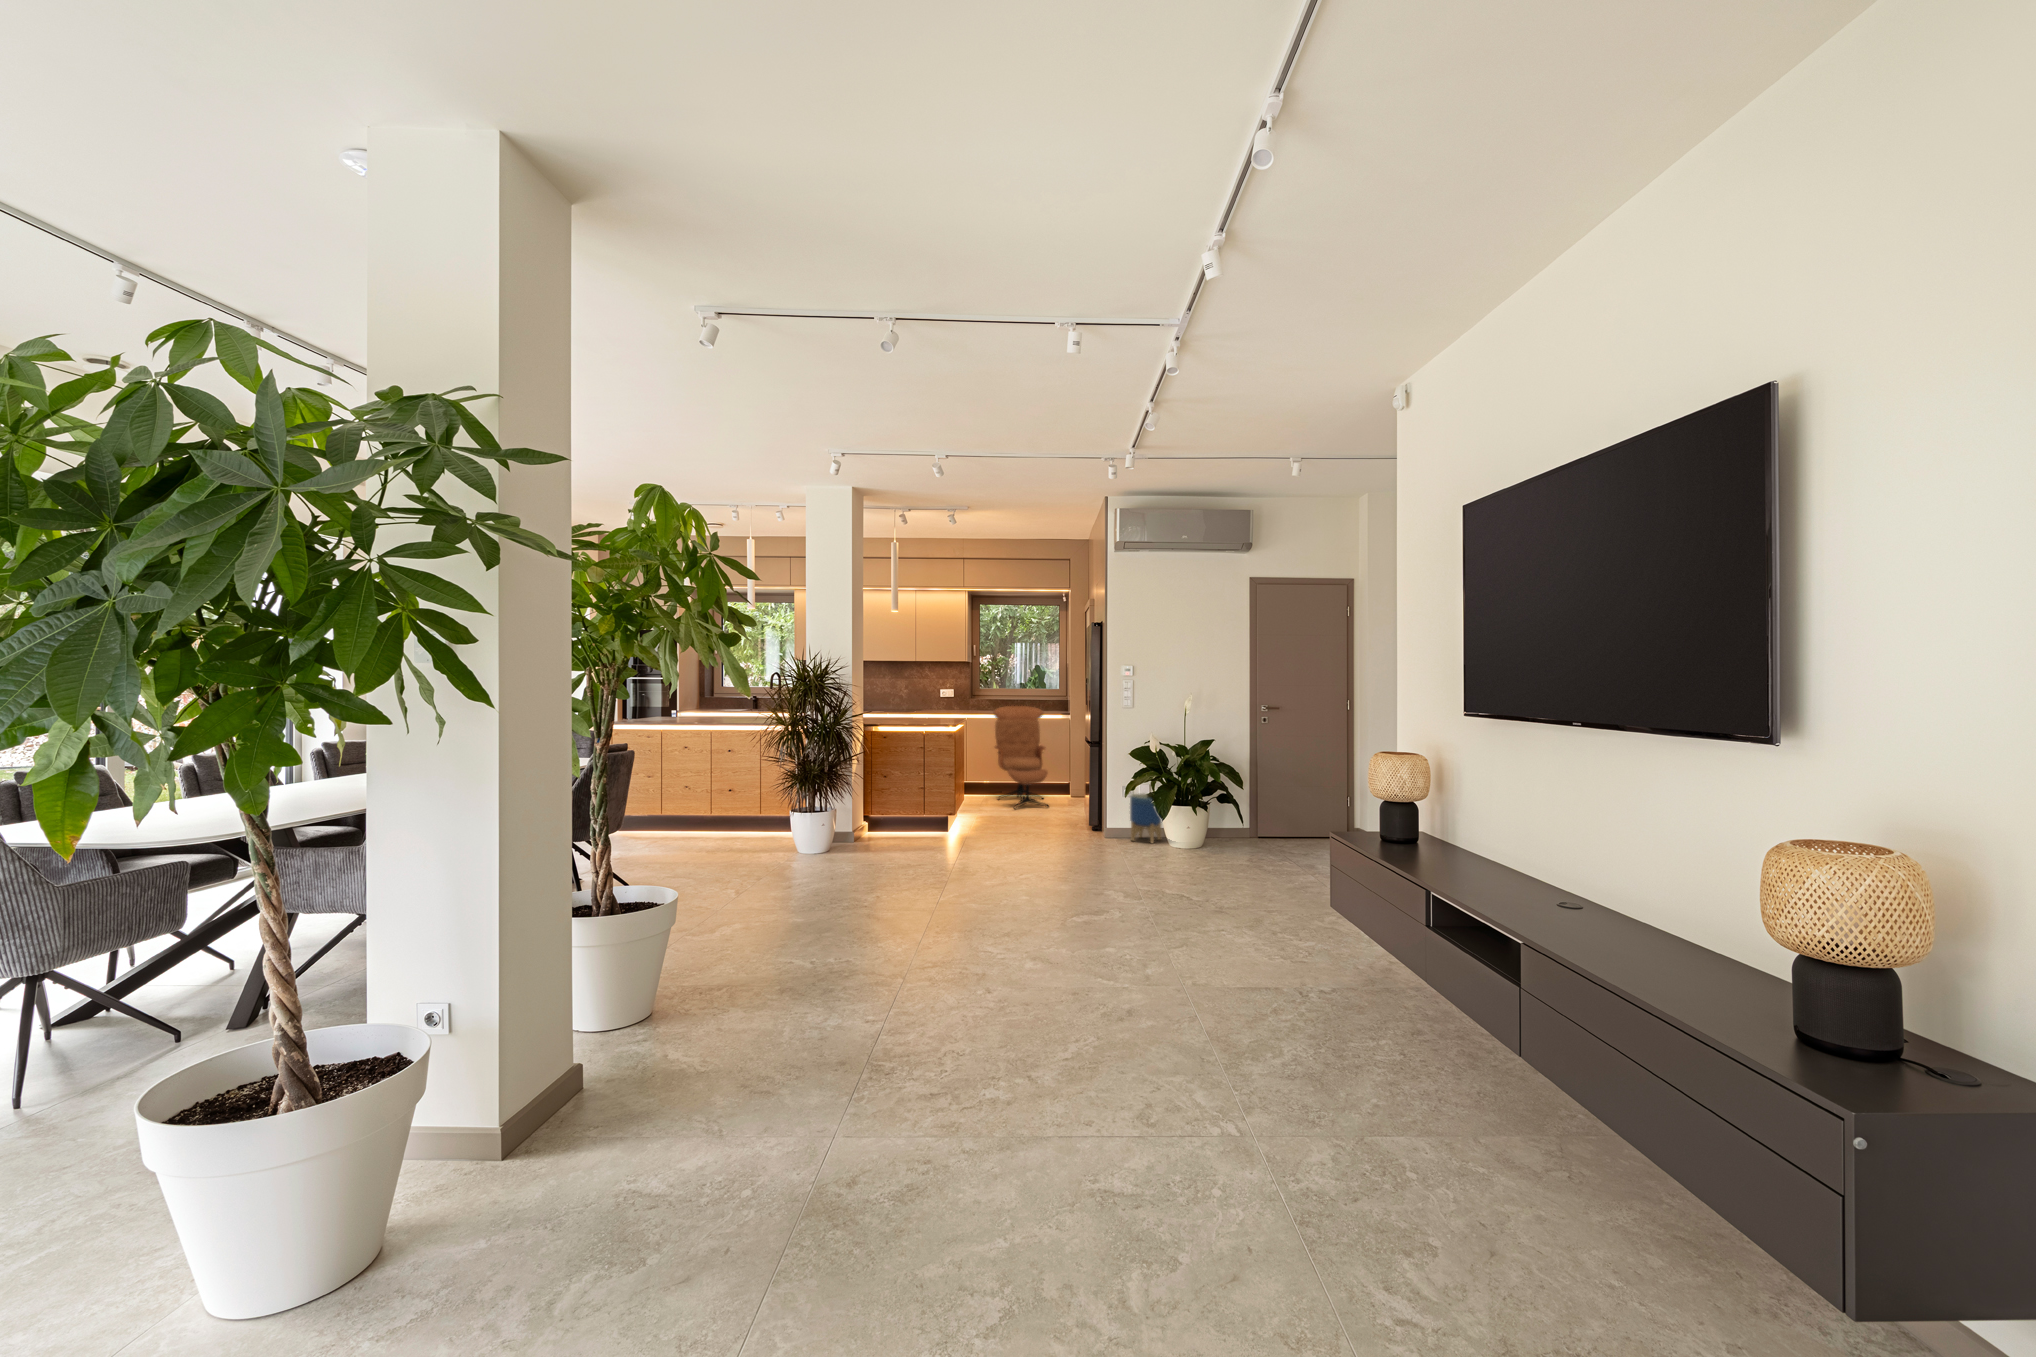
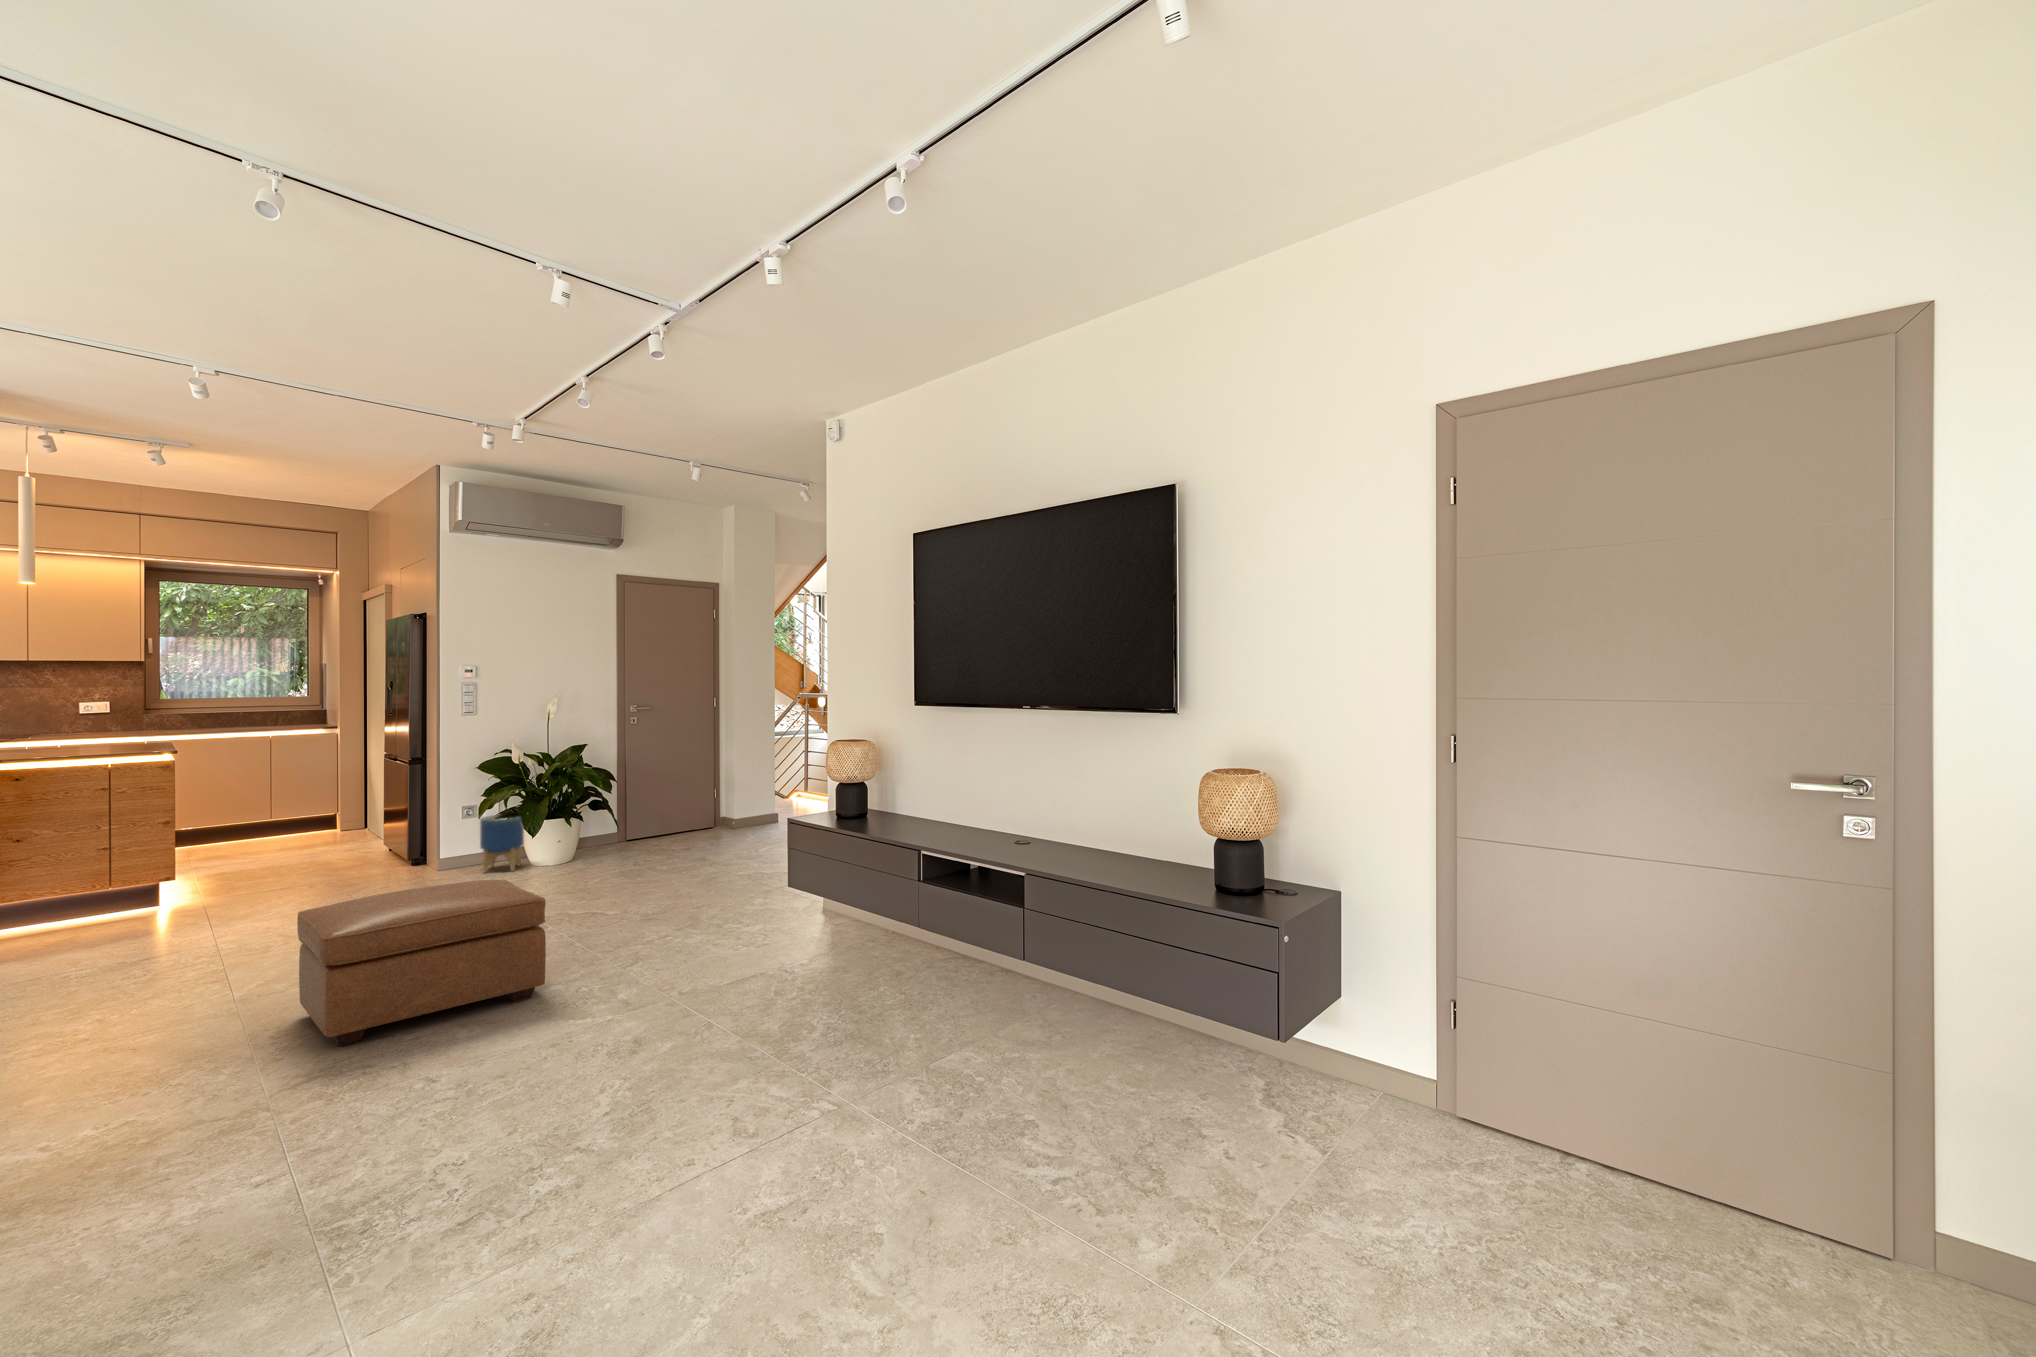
lounge chair: present [993,706,1048,809] -> none [210,722,325,862]
ottoman: none [947,843,1097,950] -> present [297,880,546,1046]

